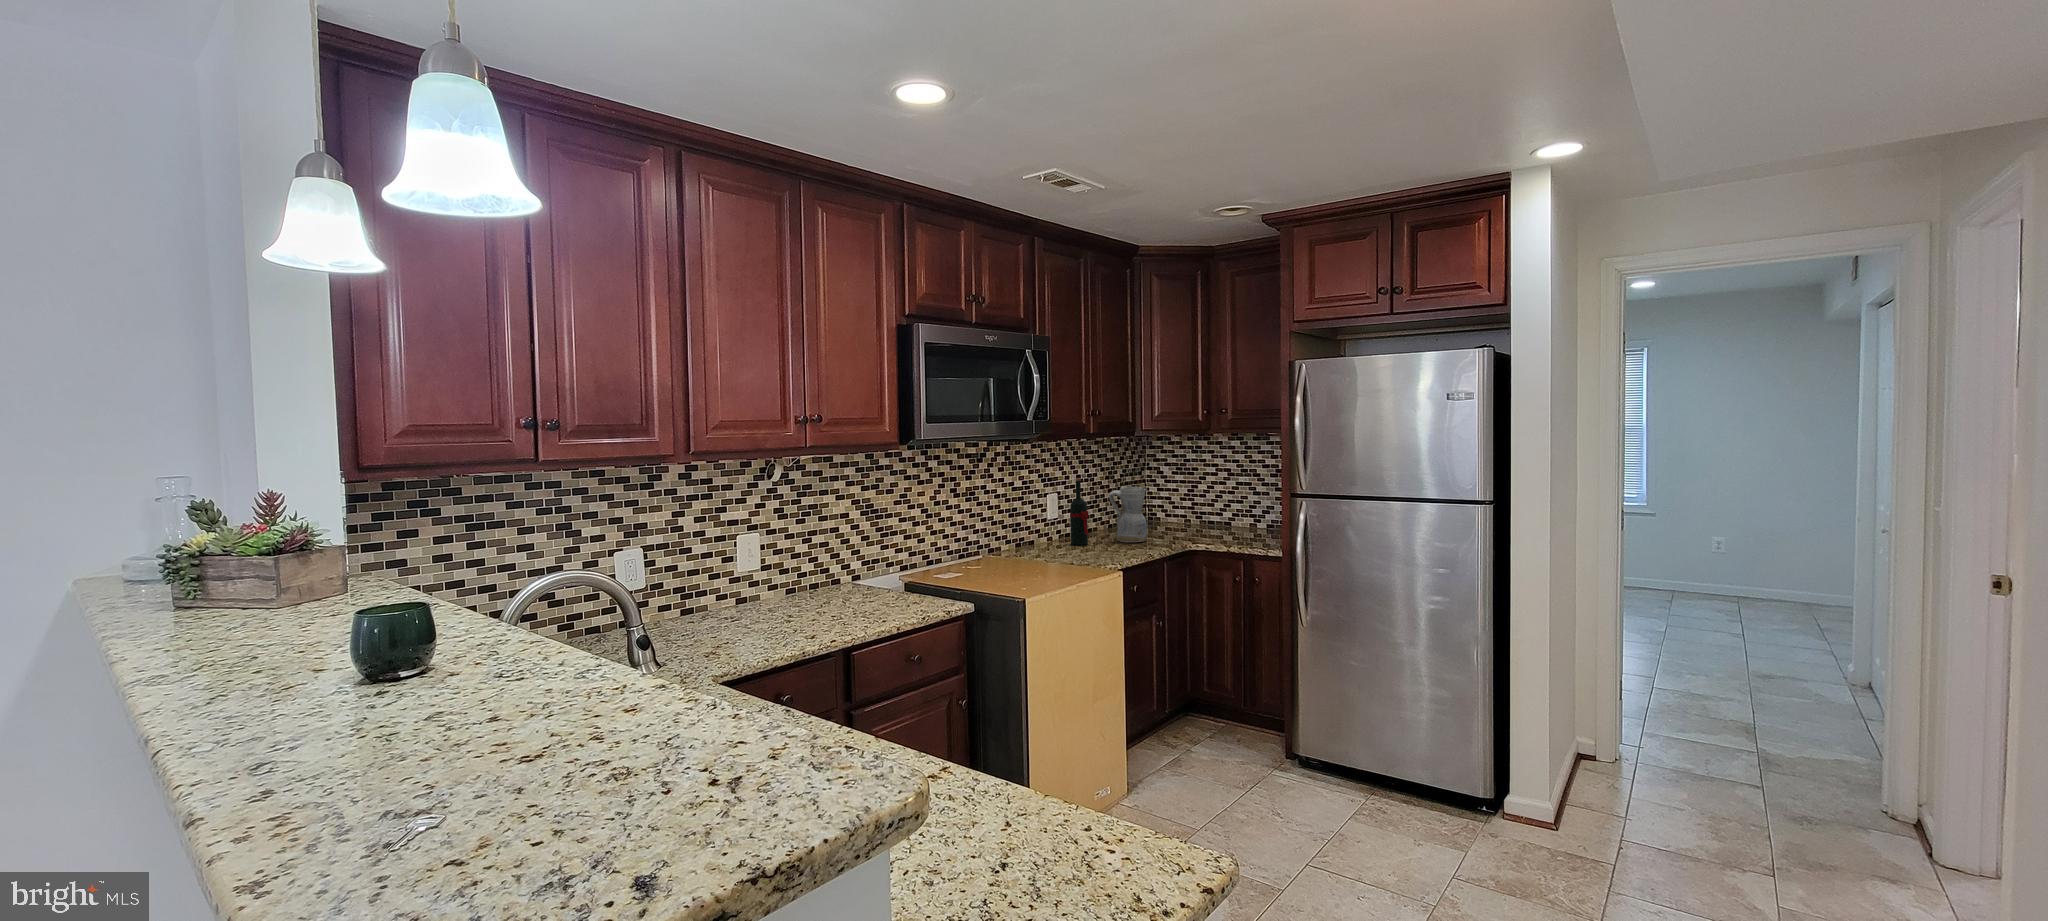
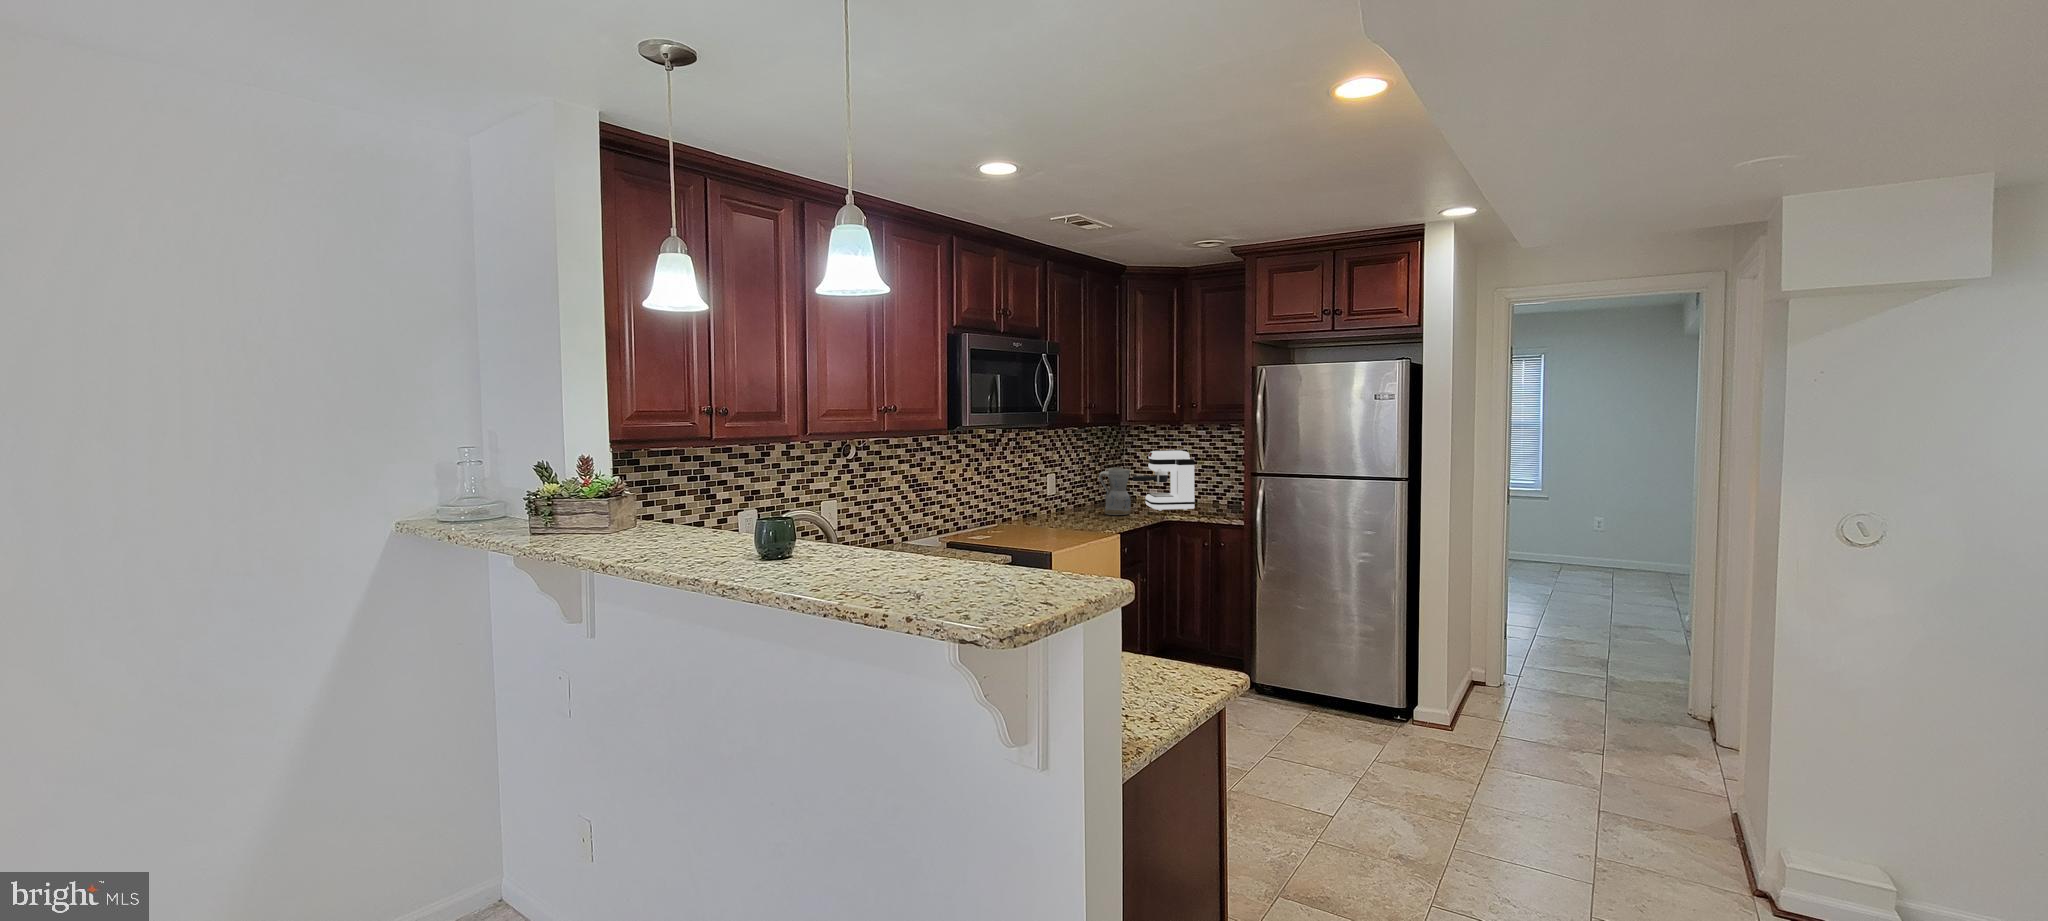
coffee maker: none [1152,465,1225,536] -> present [1133,451,1195,511]
wine bottle: present [1070,478,1089,545] -> none [1067,461,1083,517]

